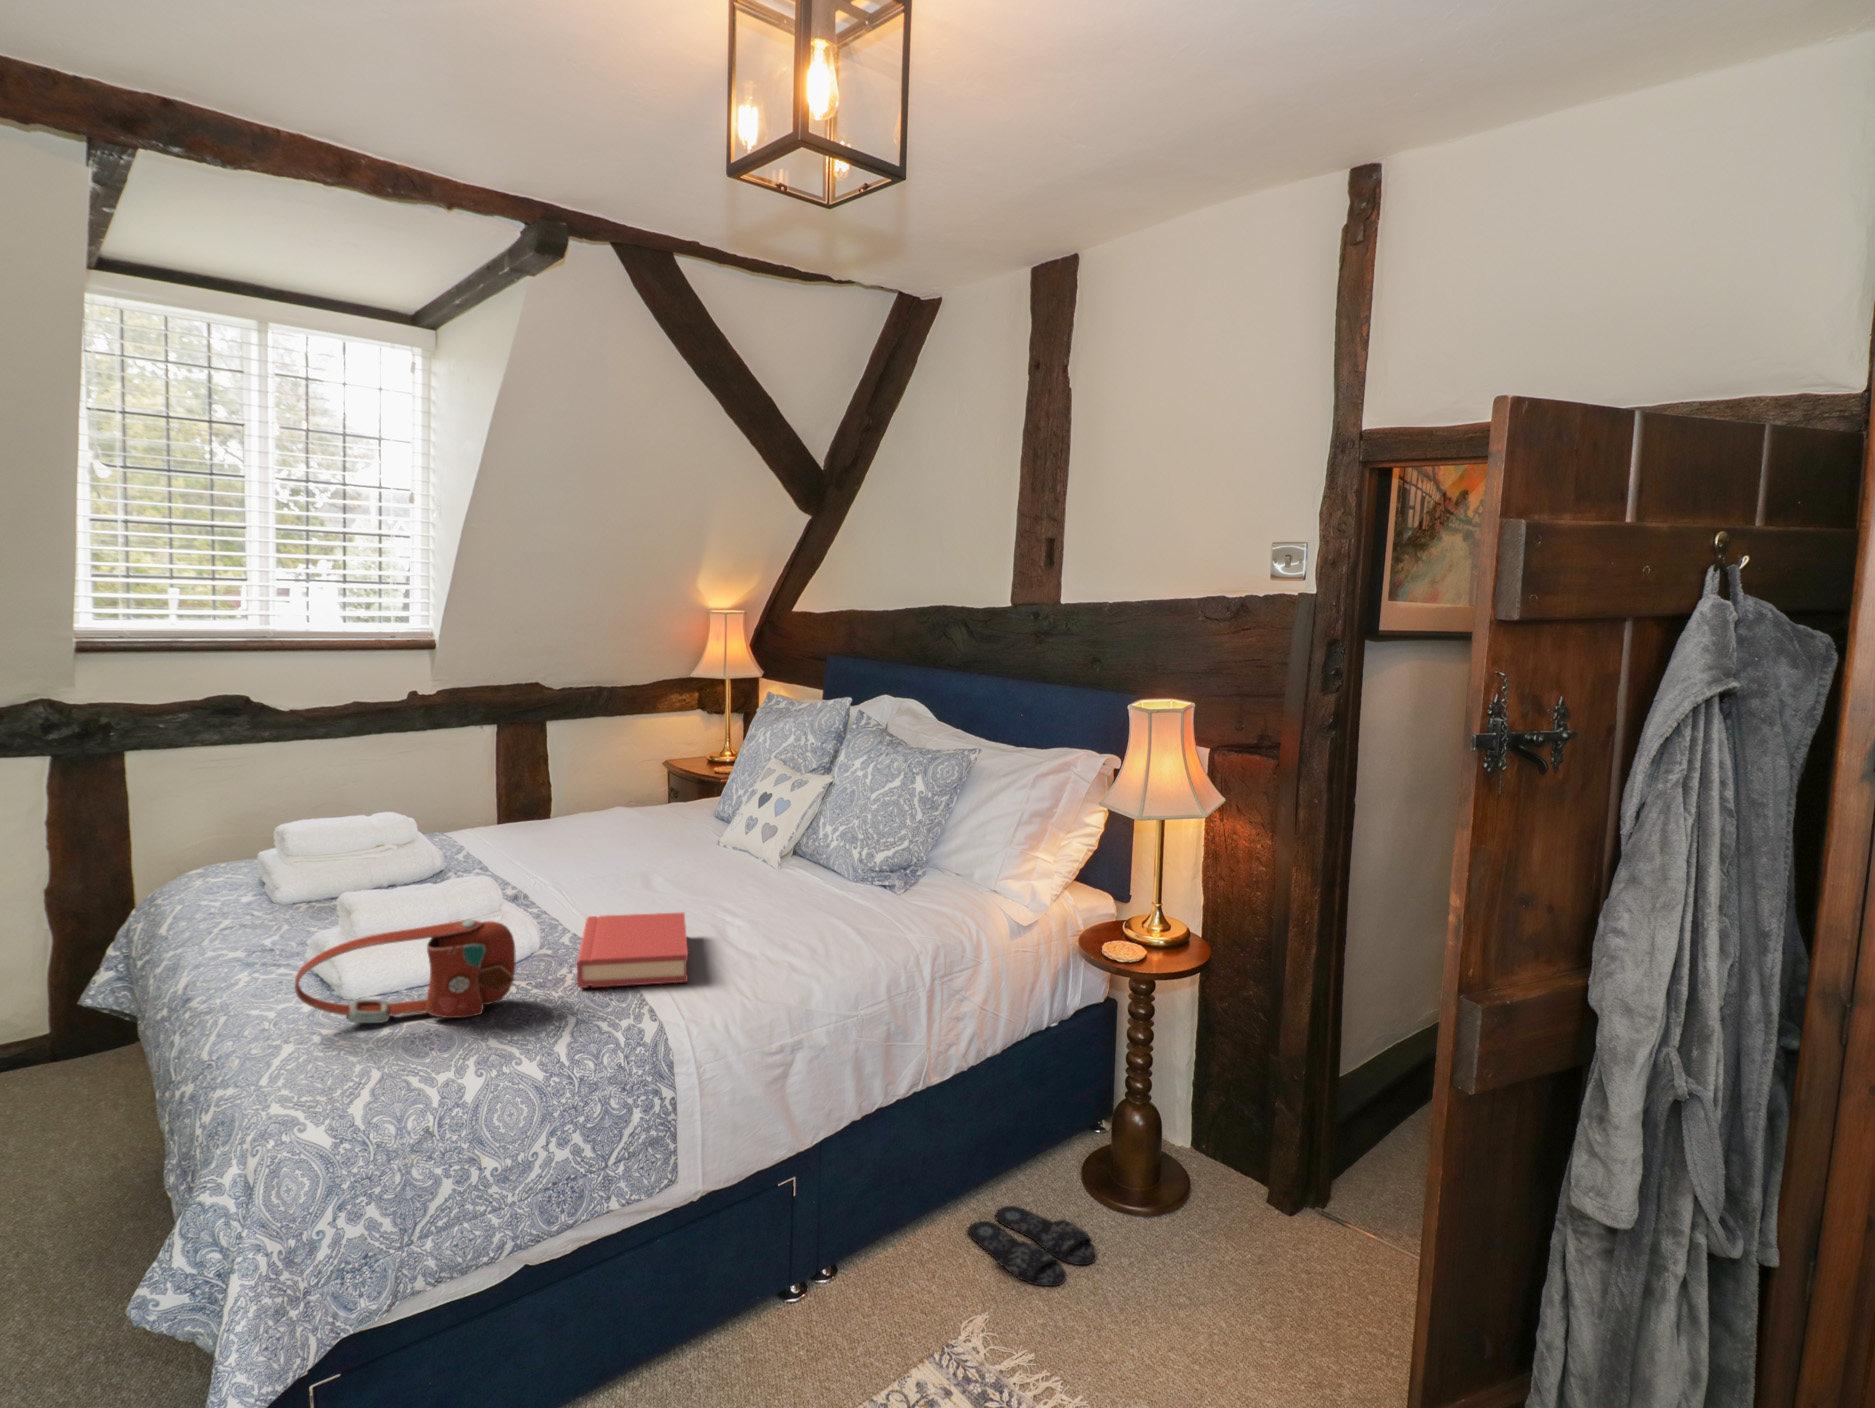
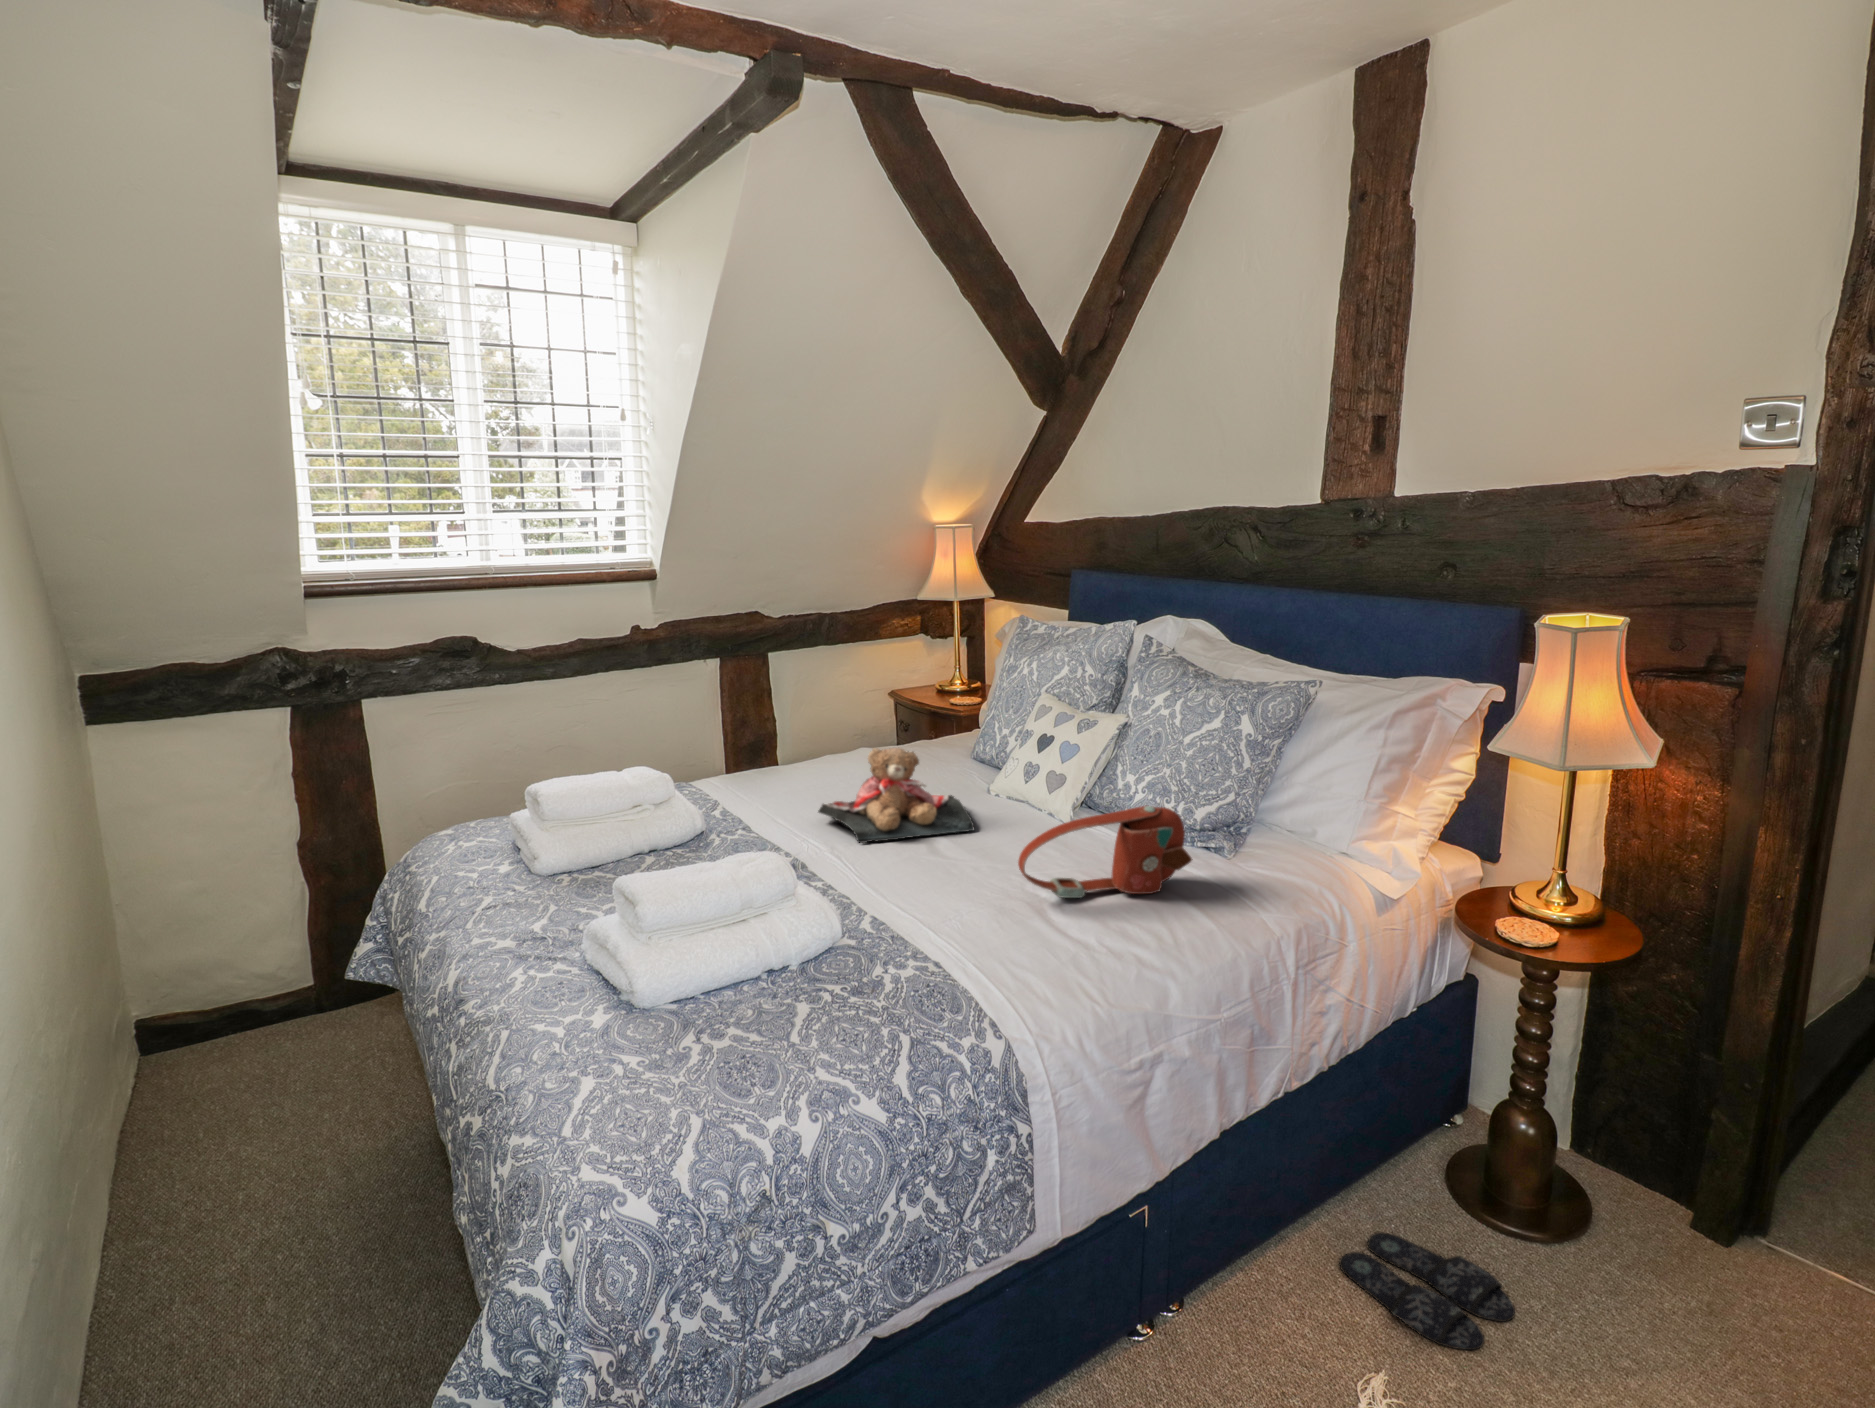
teddy bear: none [554,798,692,881] -> present [818,748,974,843]
hardback book: present [577,913,688,988] -> none [885,891,1027,995]
handbag: present [295,920,516,1023] -> present [1018,806,1193,898]

